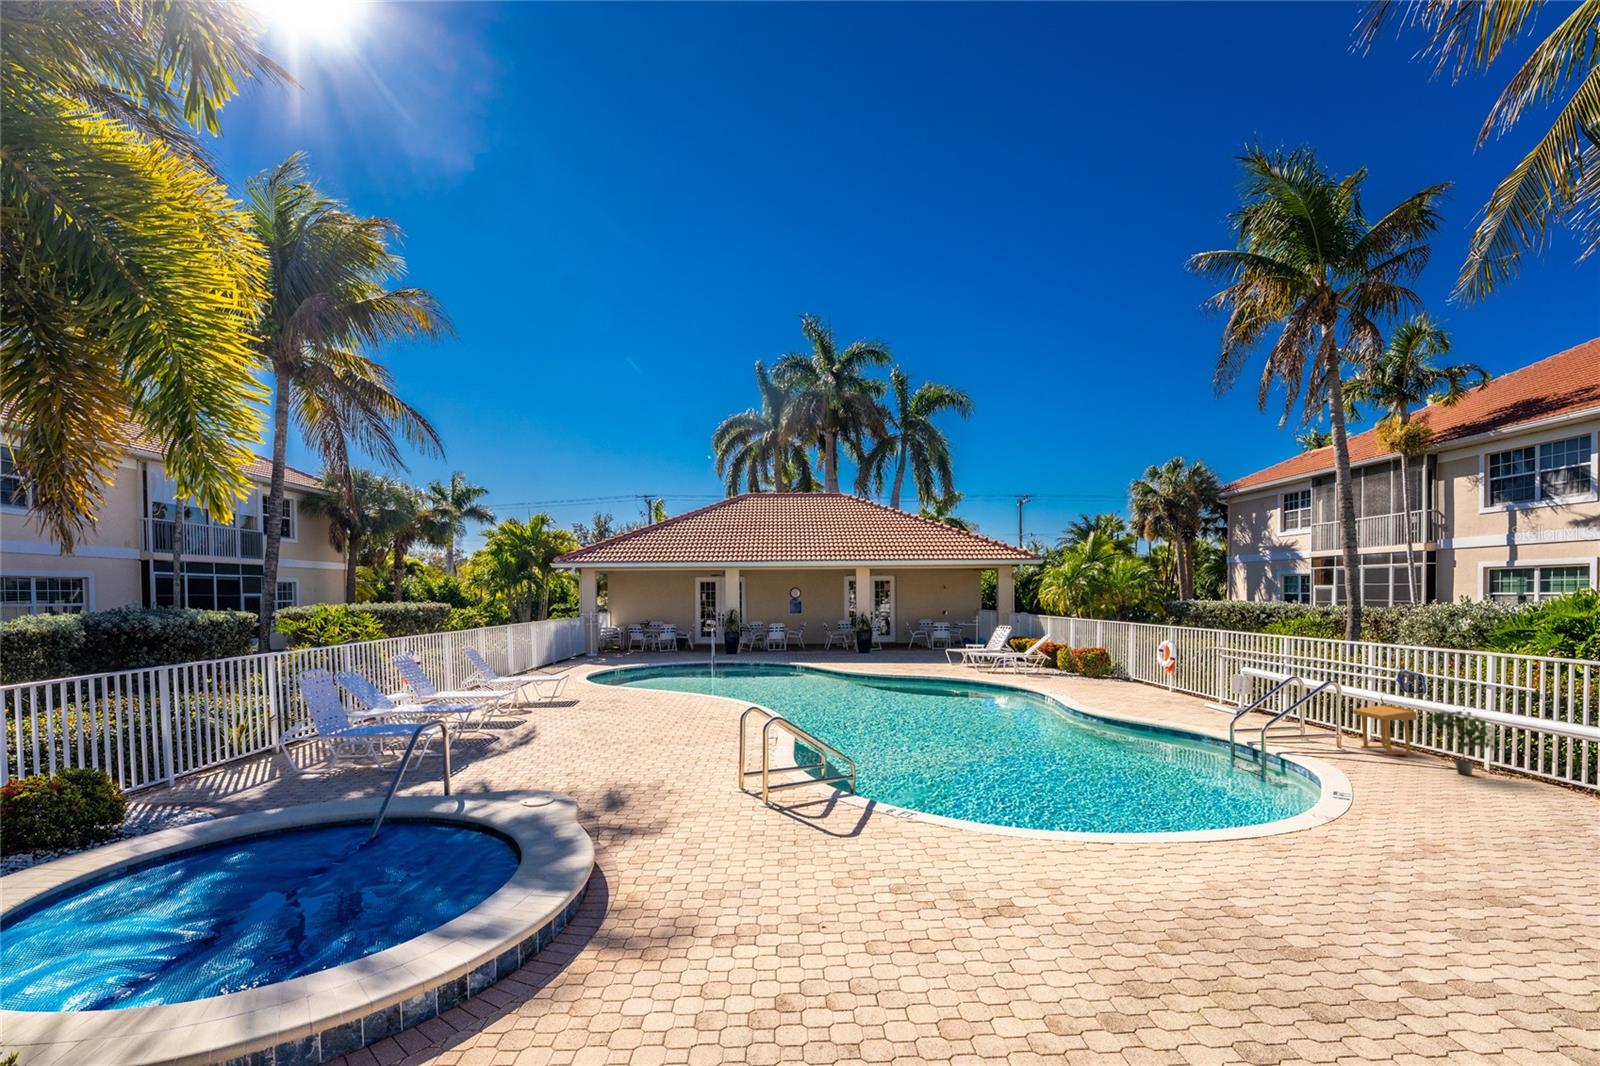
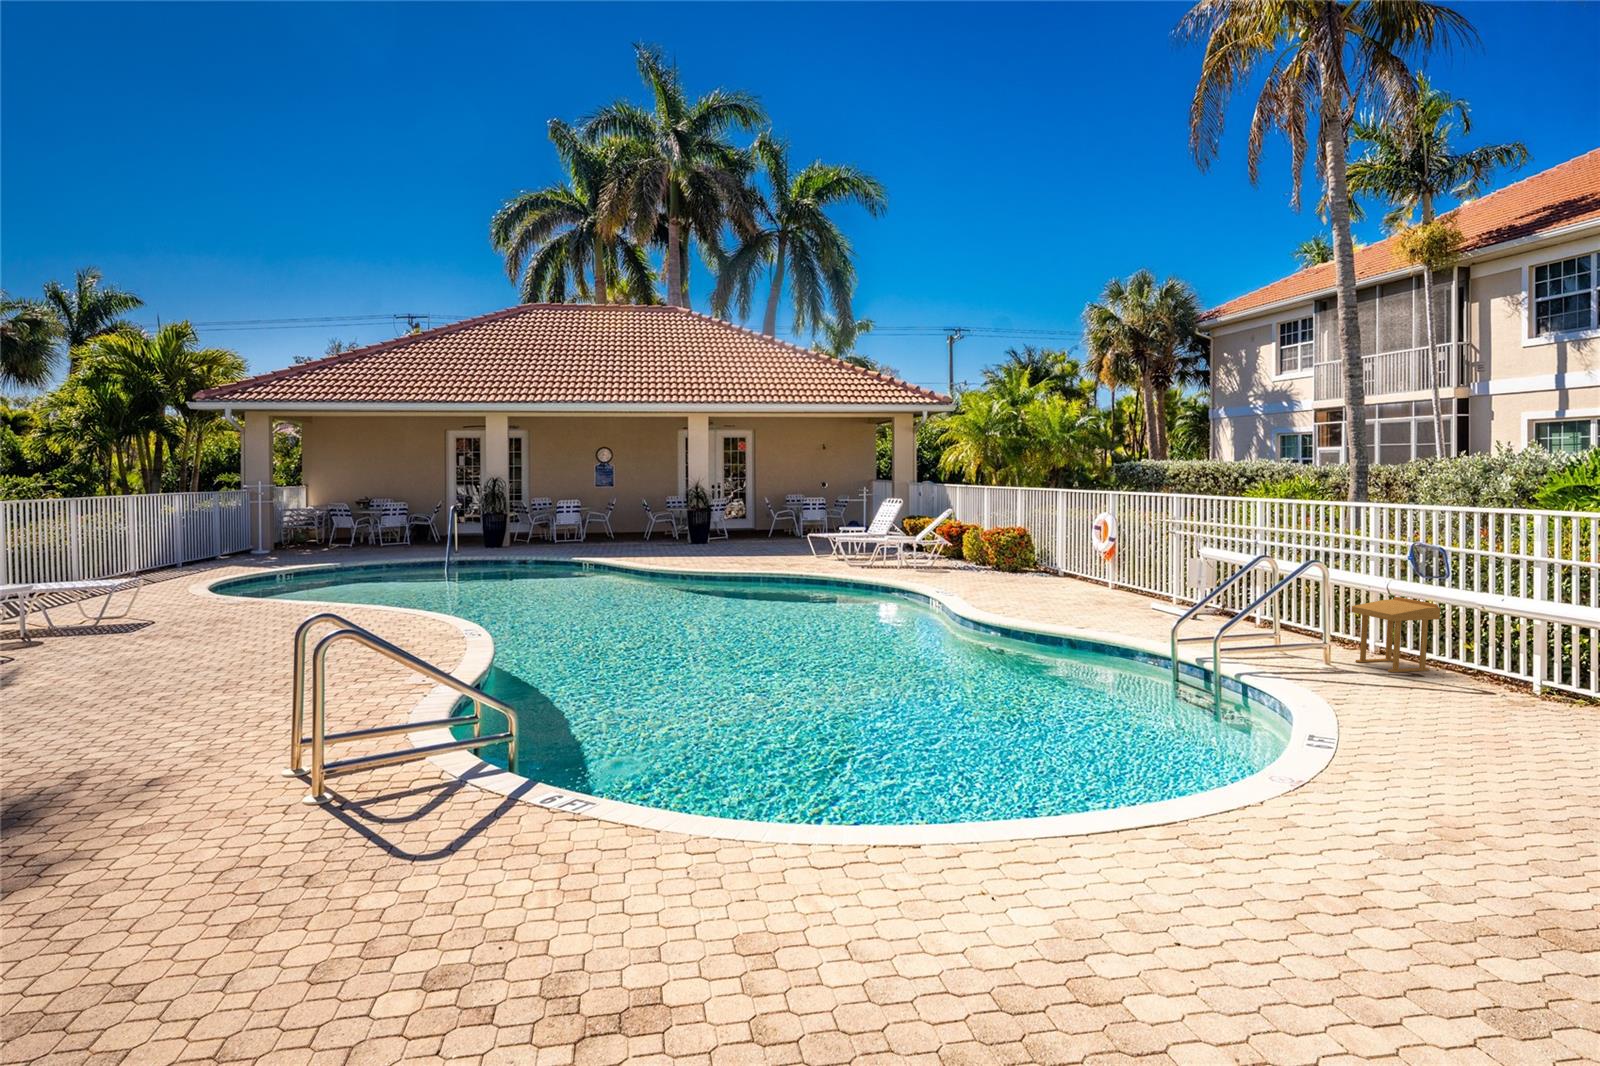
potted plant: present [1428,711,1499,775] -> none [1457,605,1561,703]

